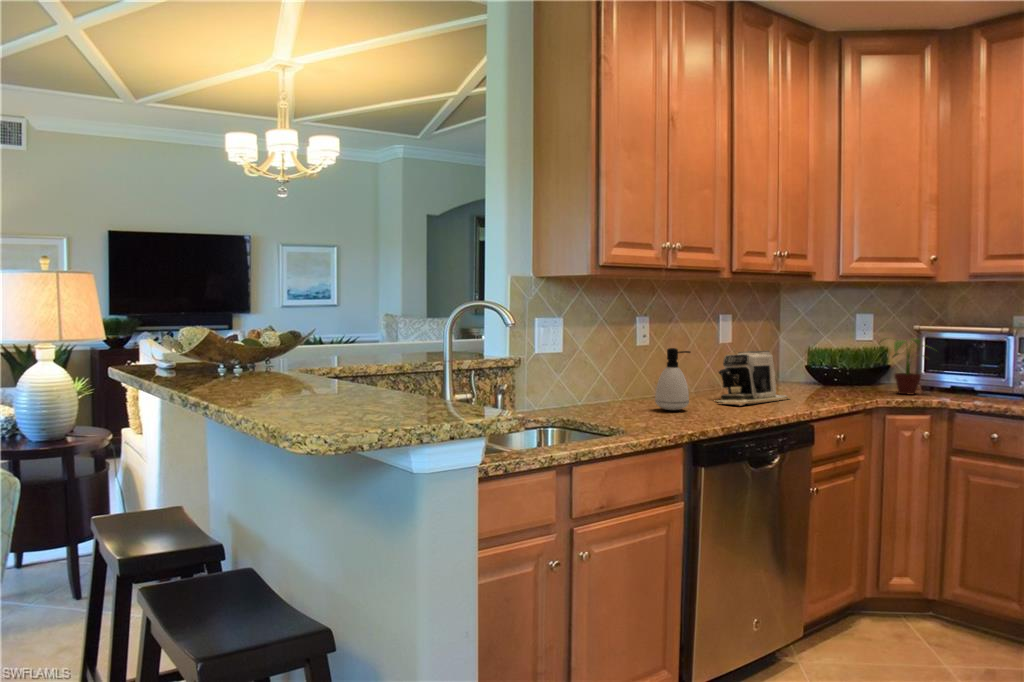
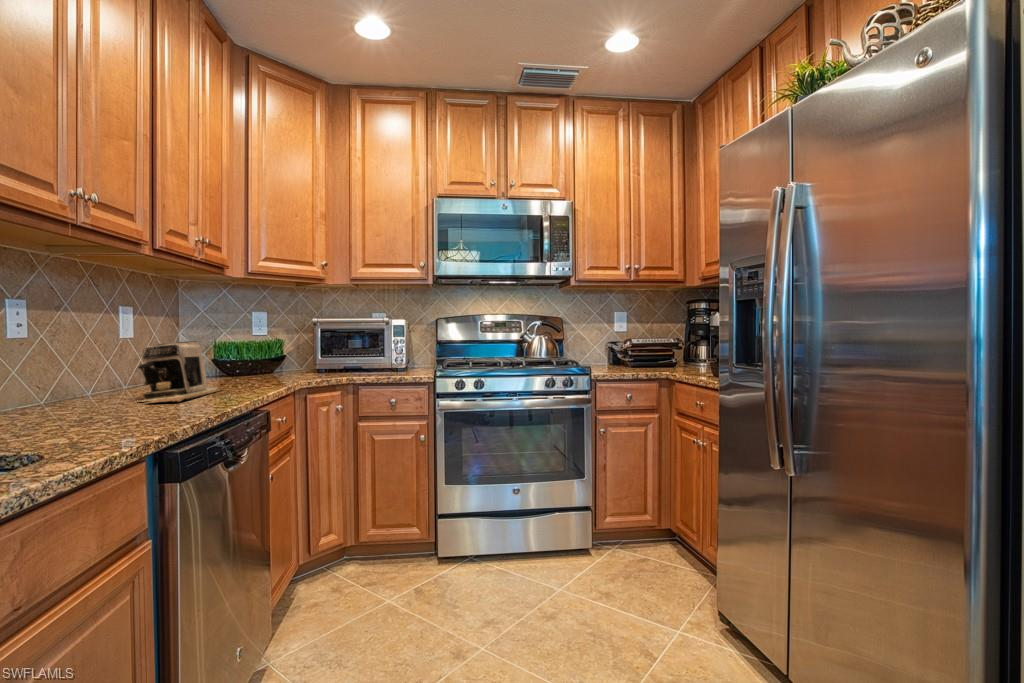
potted plant: present [879,338,921,395] -> none [287,328,339,376]
soap dispenser: present [655,348,690,410] -> none [58,335,115,419]

